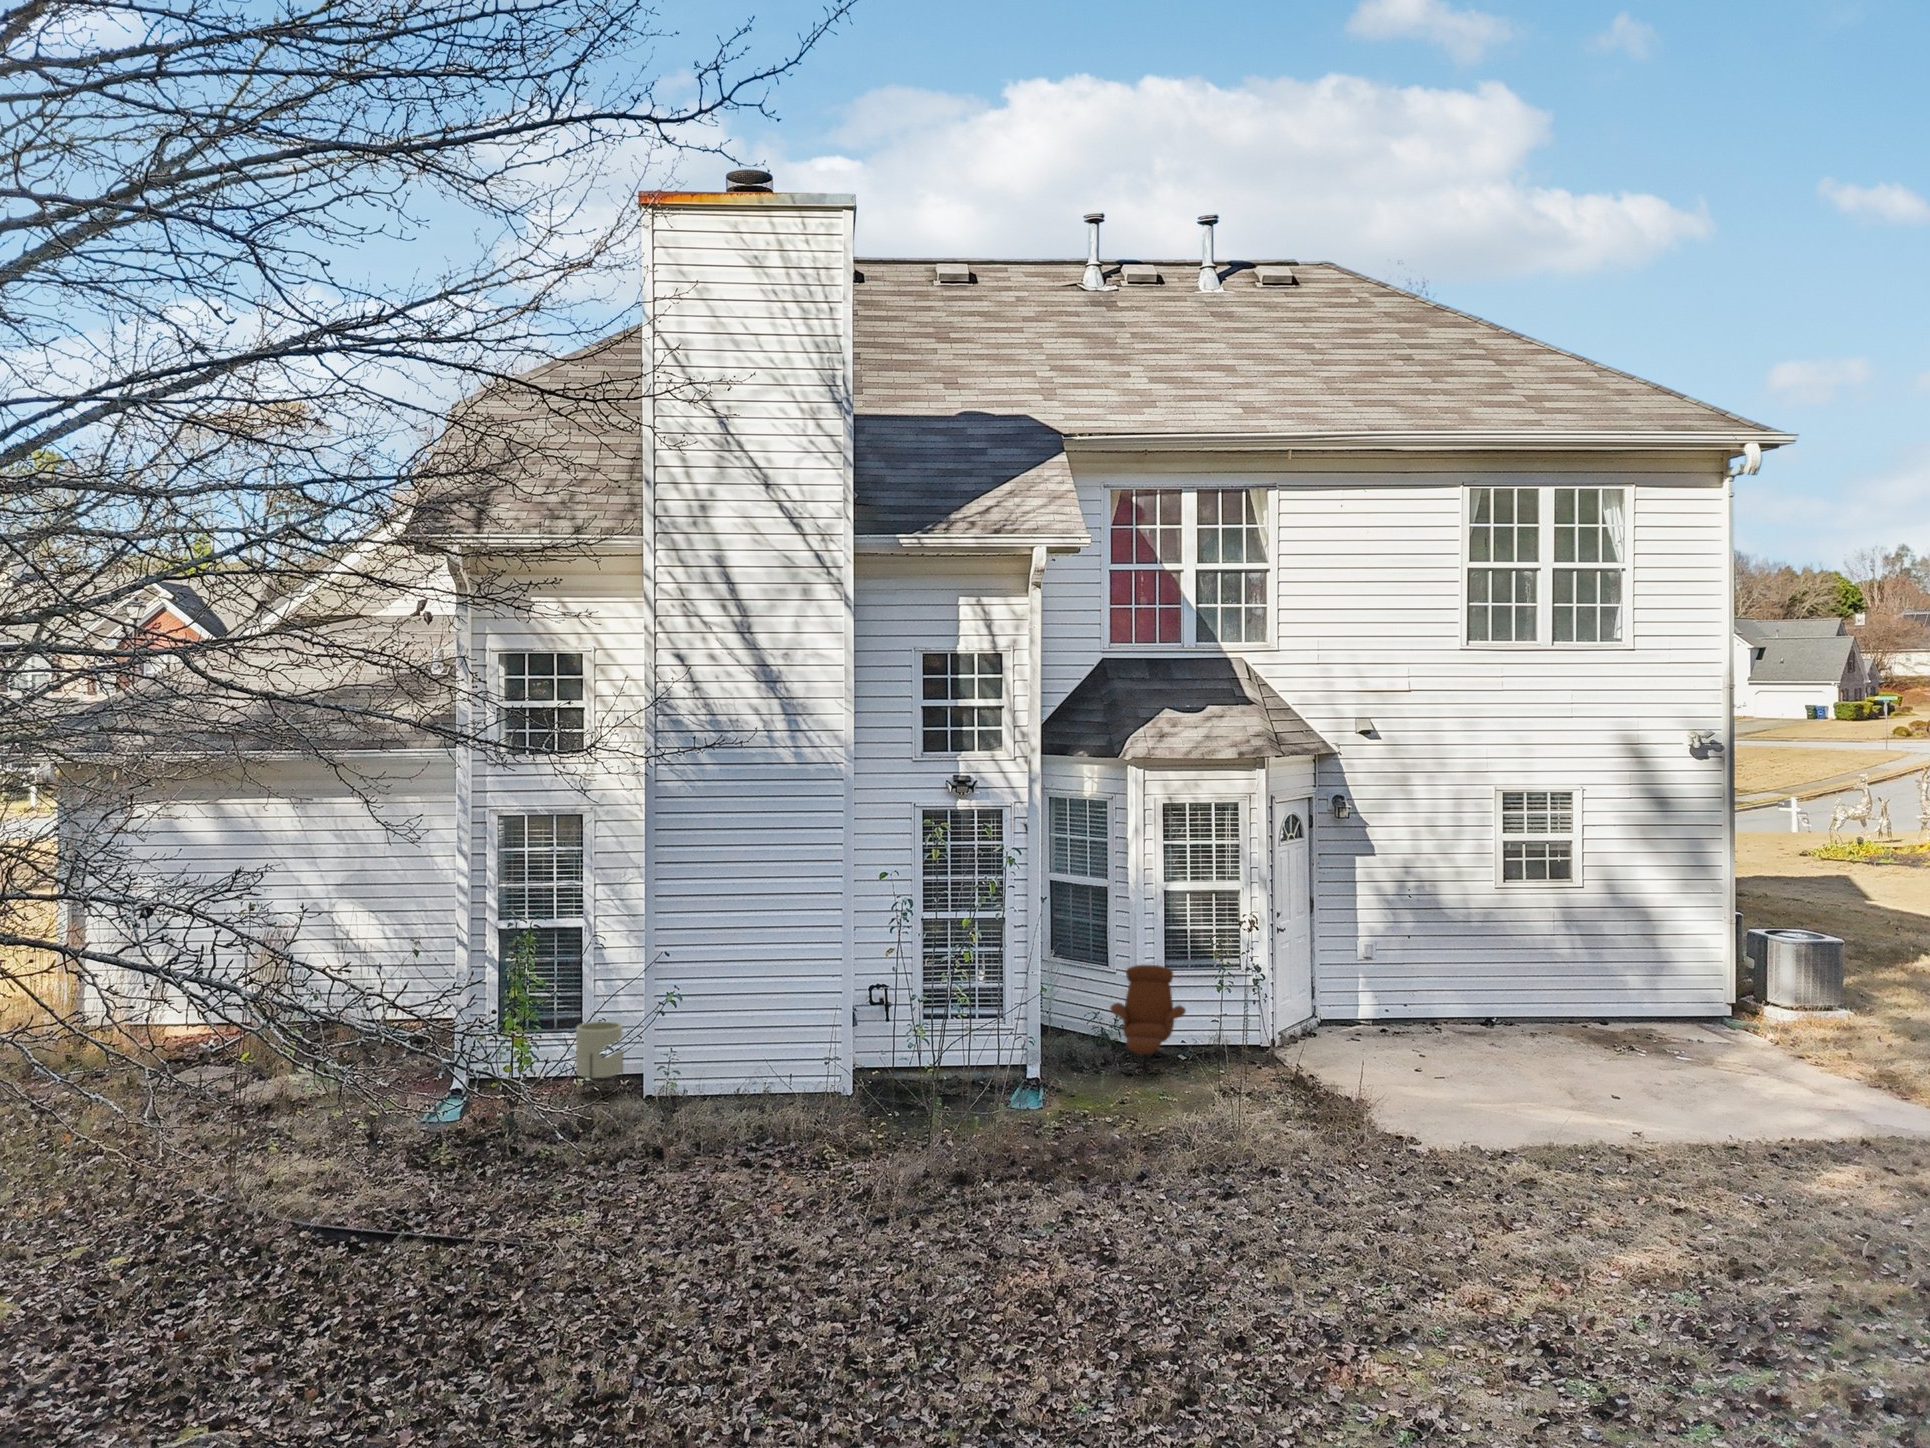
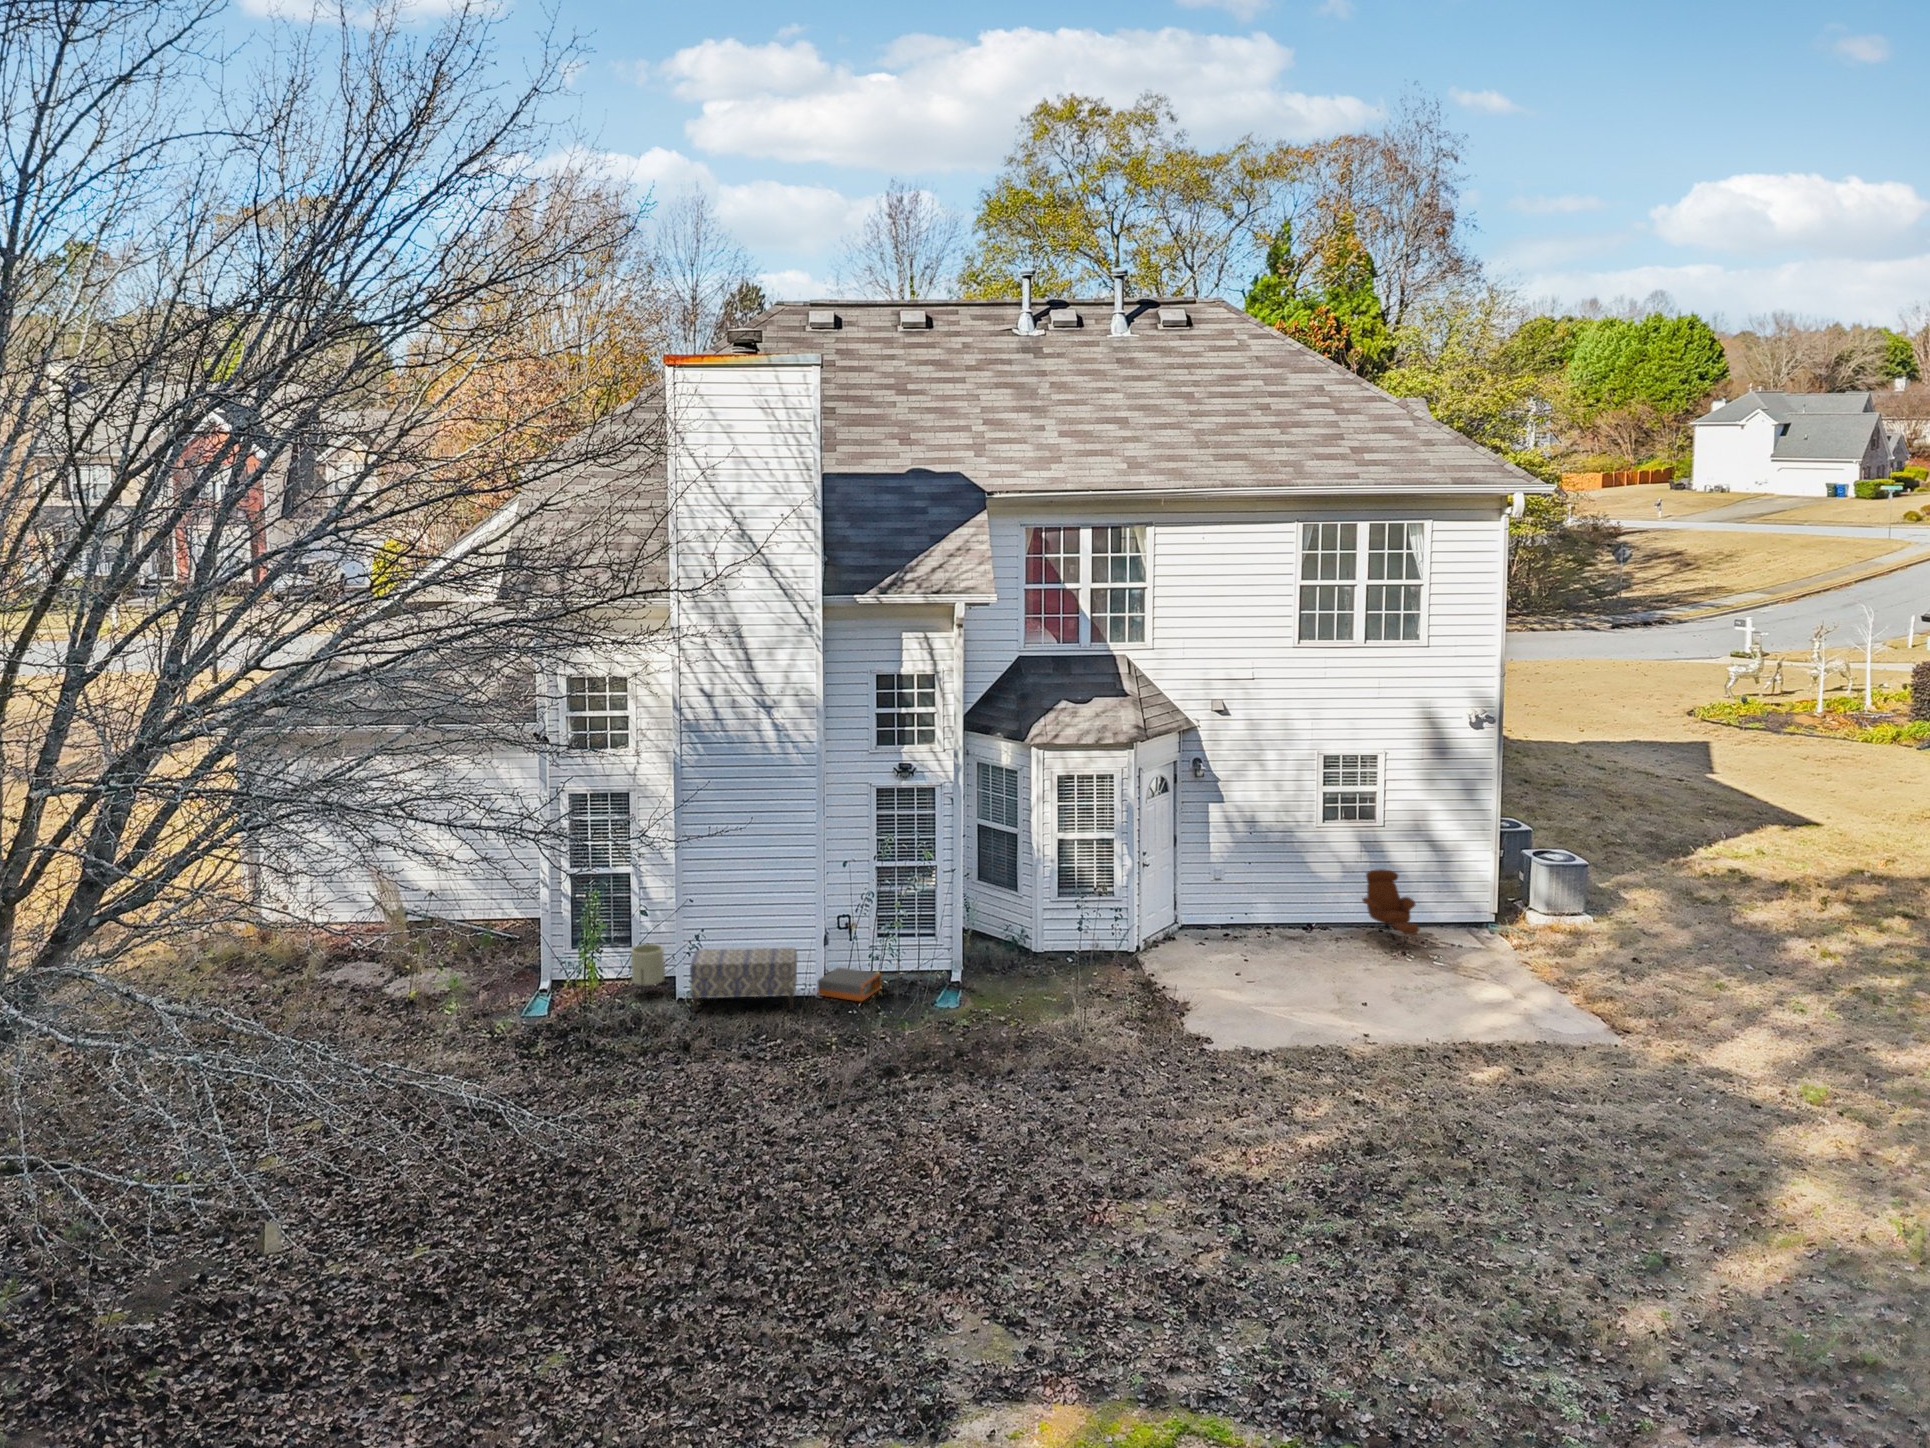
lounge chair: present [1110,965,1186,1078] -> present [1362,869,1419,947]
bench: none [660,1025,813,1113] -> present [690,948,797,1012]
storage box: none [841,1059,930,1101] -> present [817,968,881,1001]

